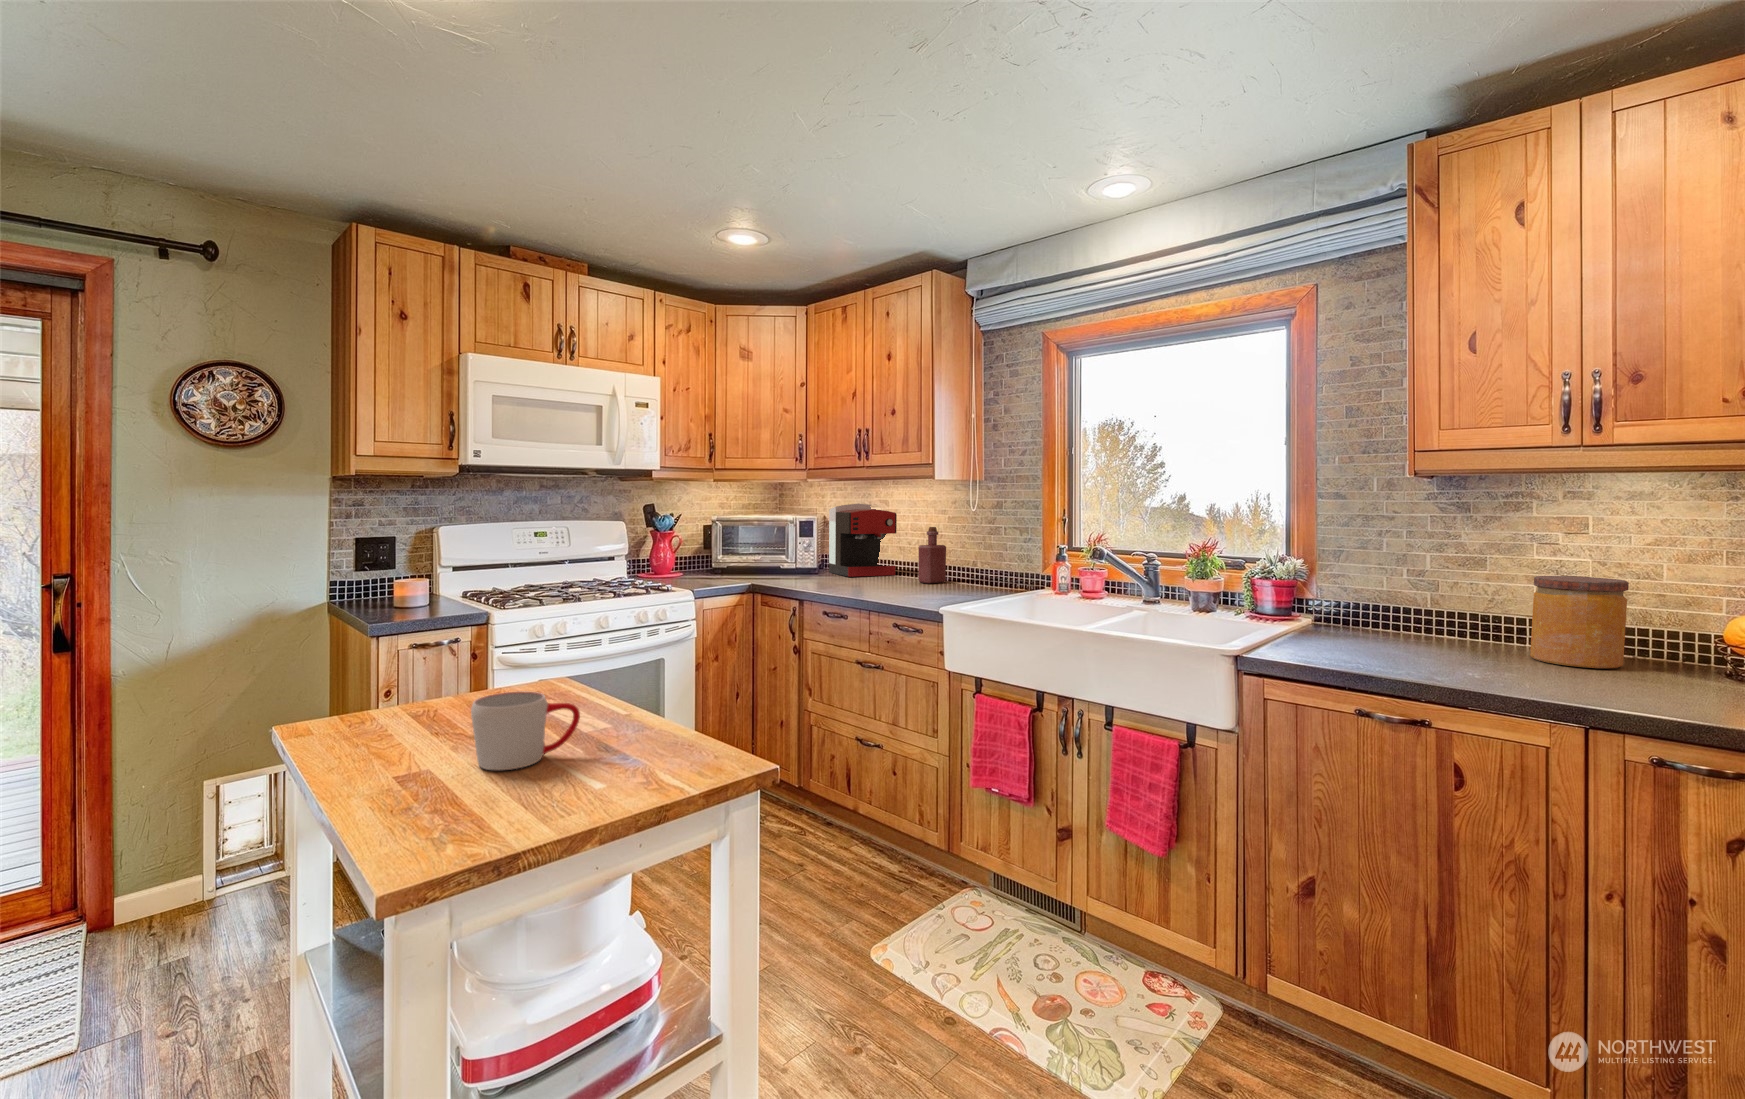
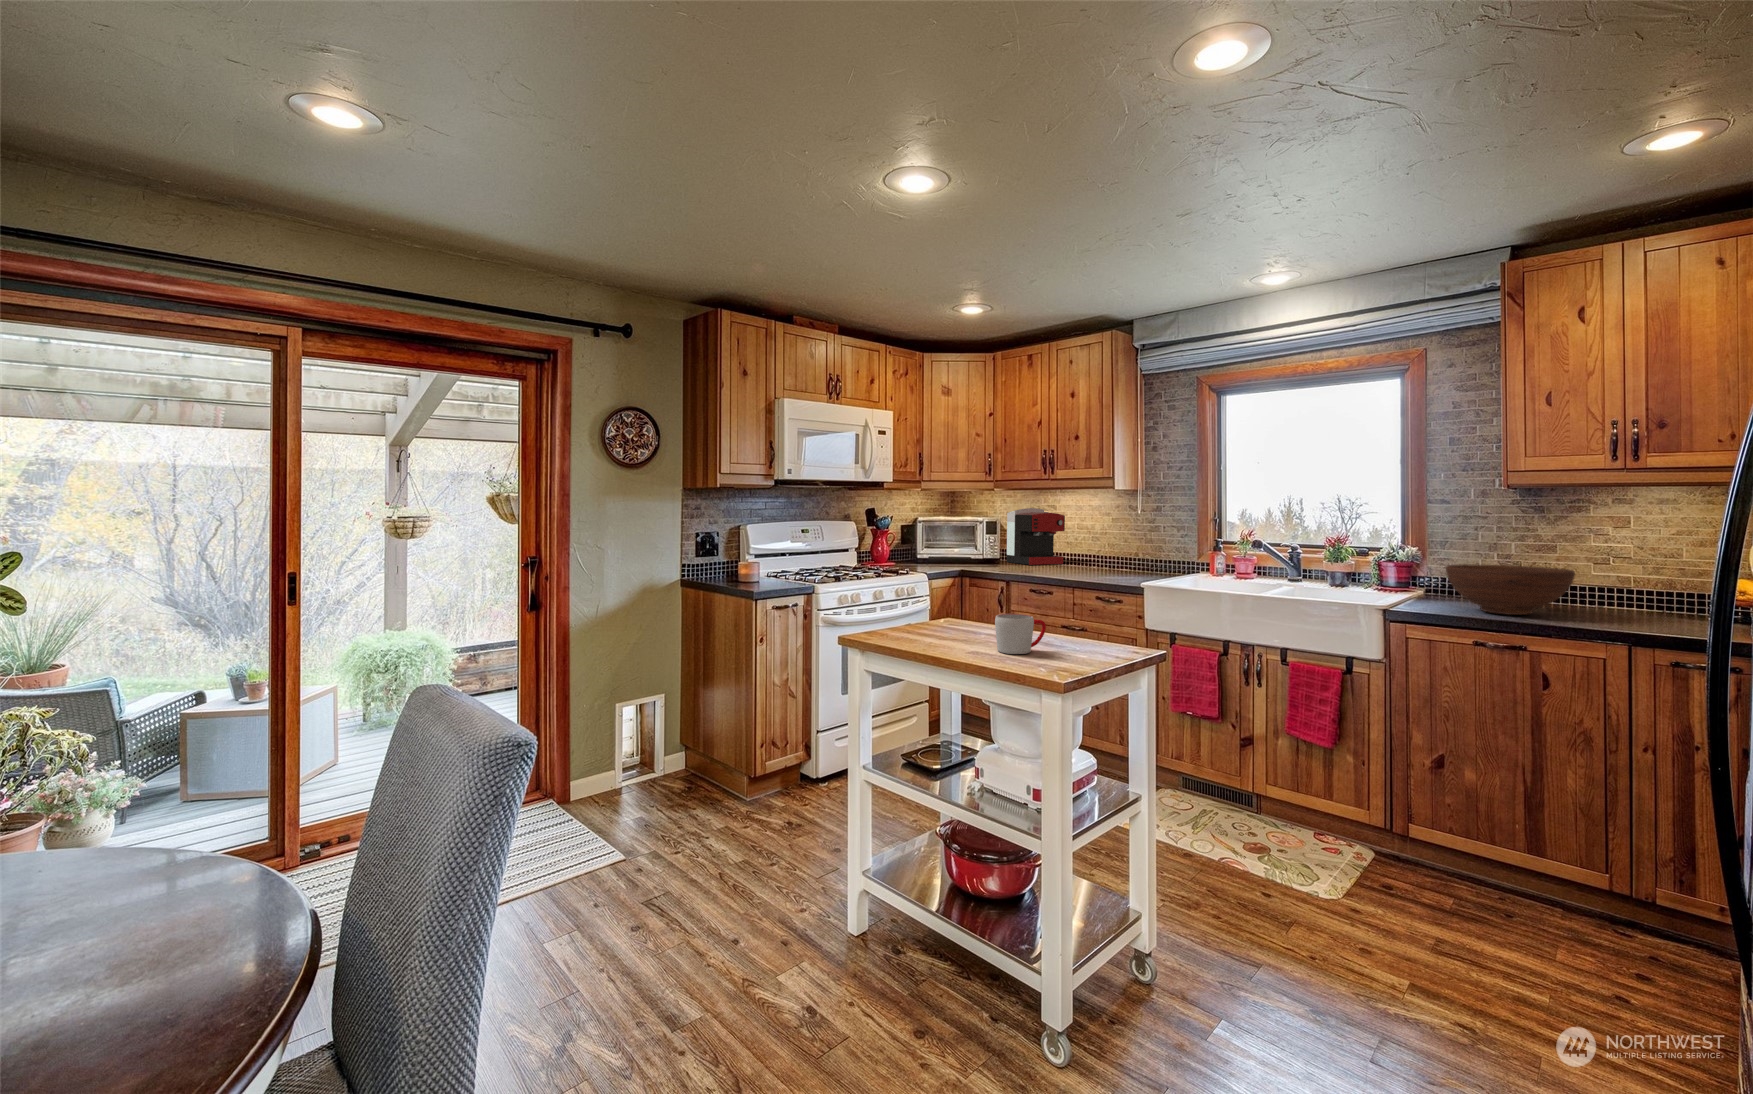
bottle: present [918,527,946,584] -> none [1091,526,1113,569]
jar: present [1530,576,1629,668] -> none [1590,556,1659,615]
fruit bowl: none [1322,588,1504,669] -> present [1446,564,1575,615]

